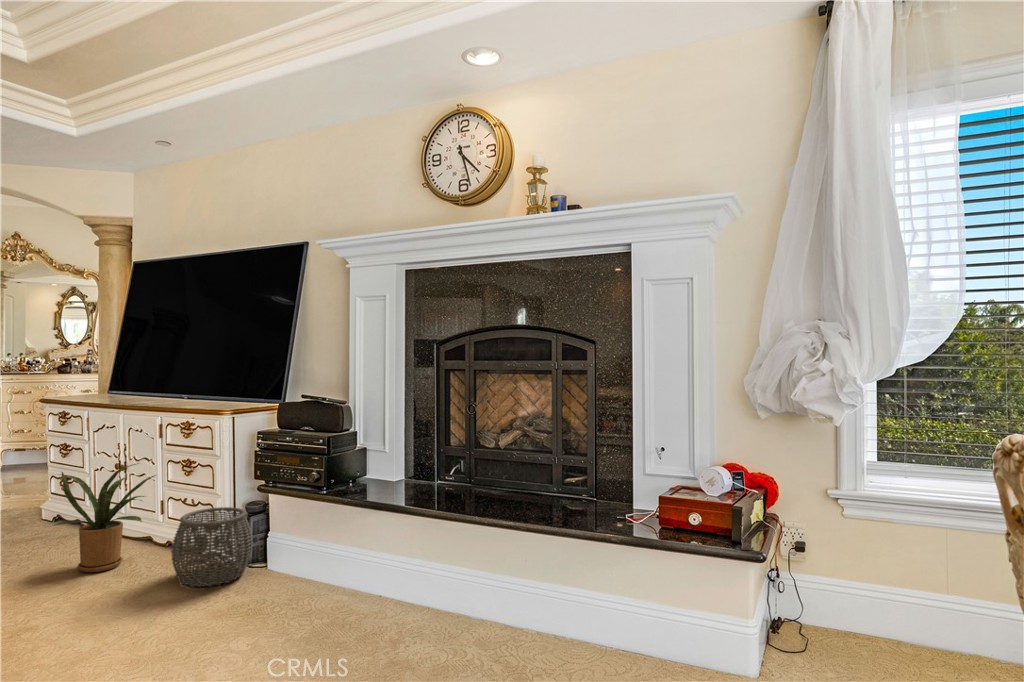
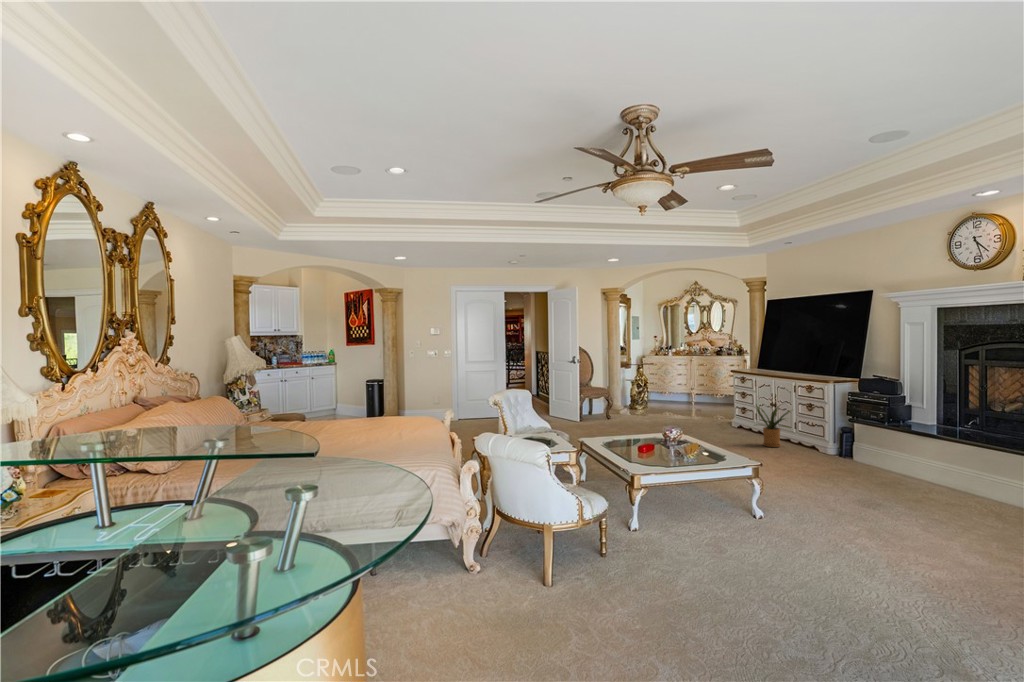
woven basket: present [171,507,253,587] -> none [807,427,846,460]

